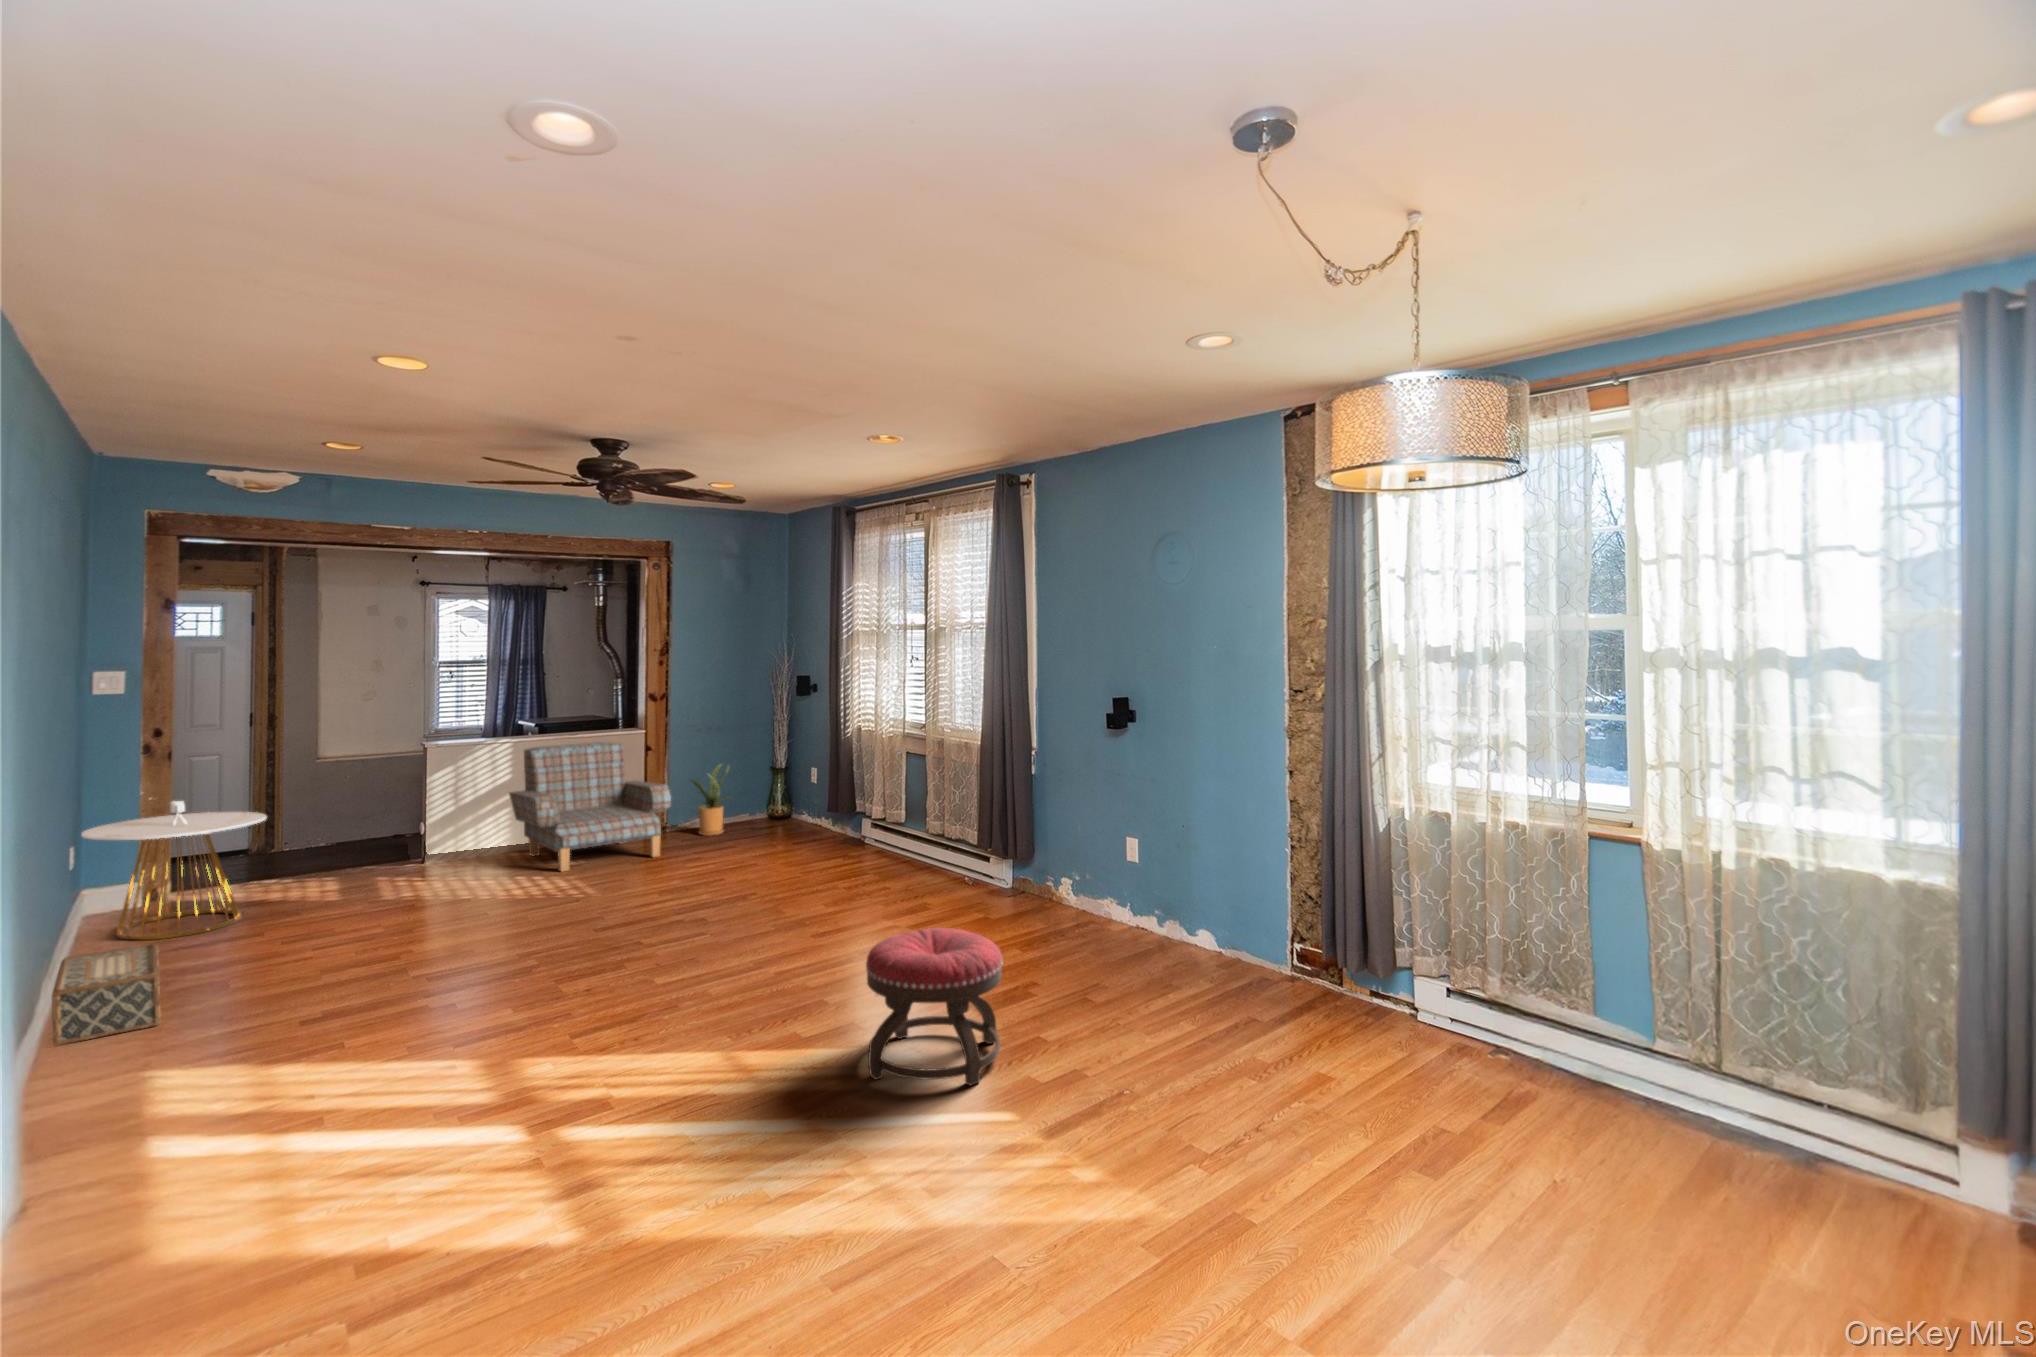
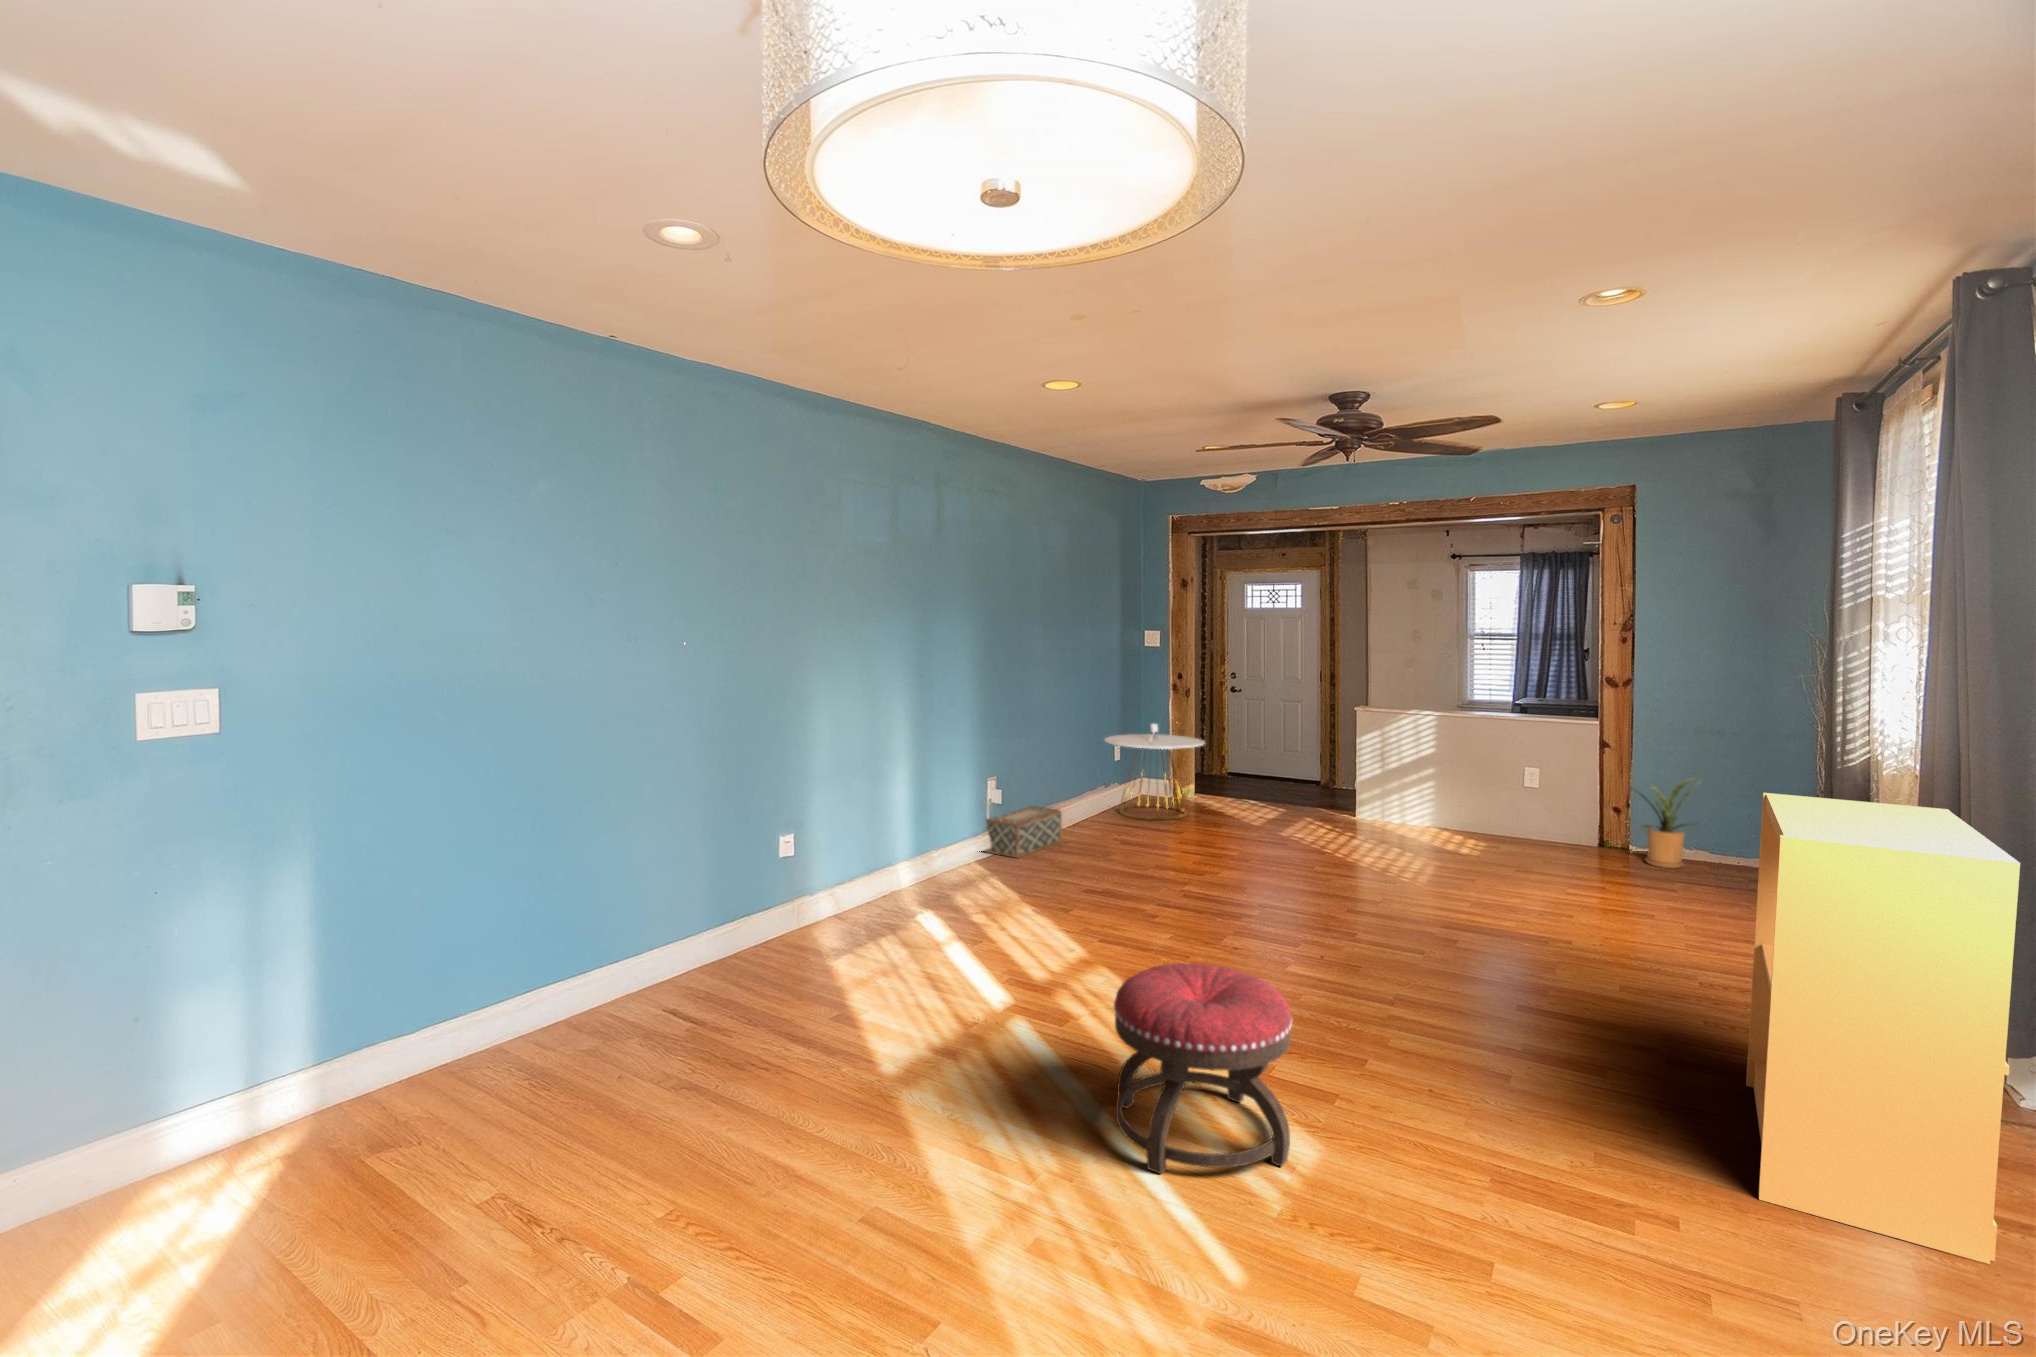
armchair: present [509,742,671,872] -> none [1406,723,1571,868]
bookshelf: none [988,742,1142,948] -> present [1746,793,2020,1264]

